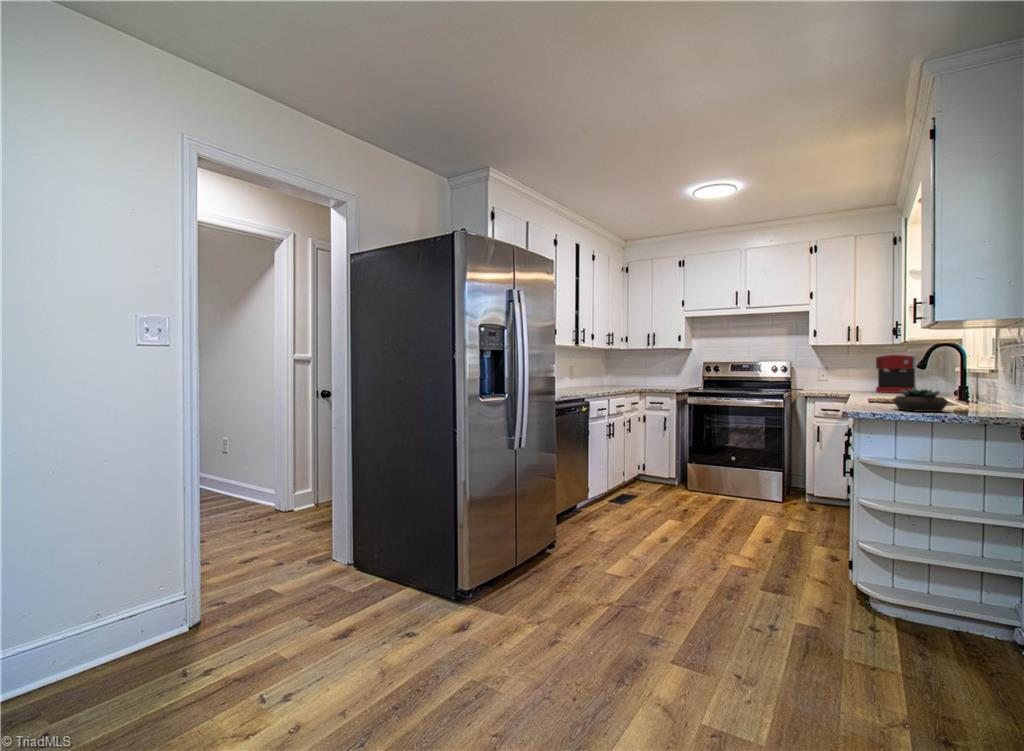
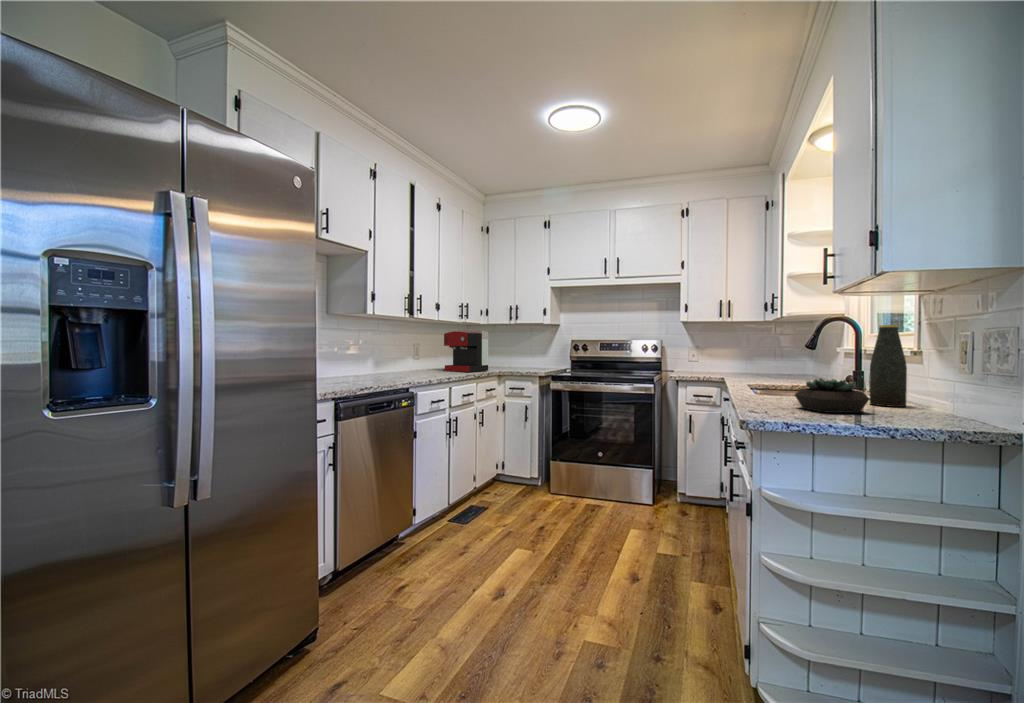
bottle: none [959,350,989,410] -> present [870,325,907,407]
coffee maker: present [876,352,917,393] -> present [444,328,488,372]

